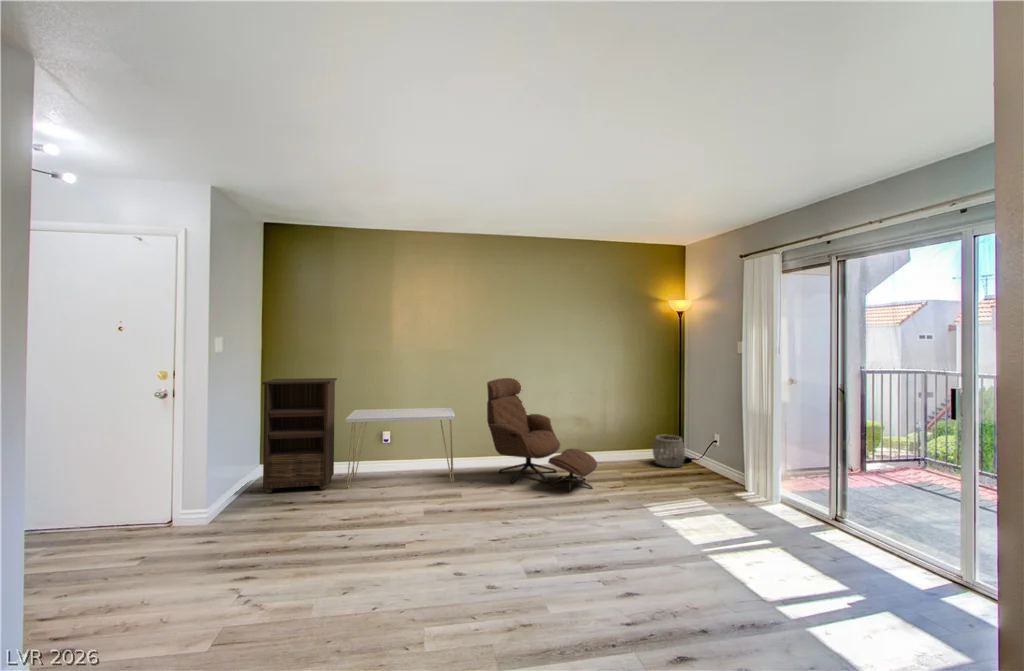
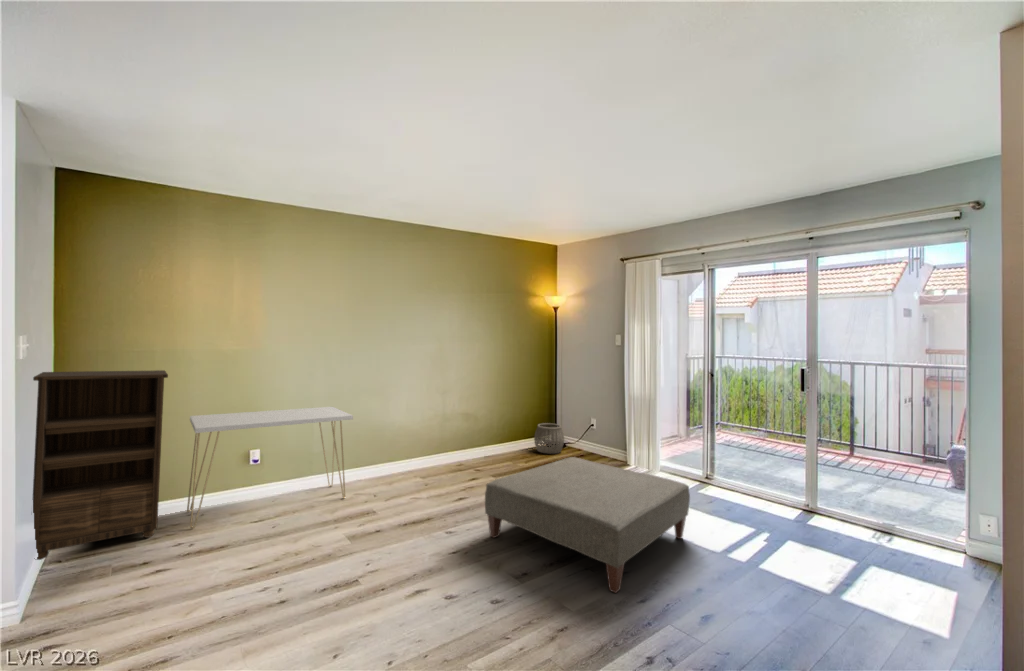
lounge chair: present [487,378,597,492] -> none [383,369,504,489]
ottoman: none [530,471,748,610] -> present [485,457,690,593]

